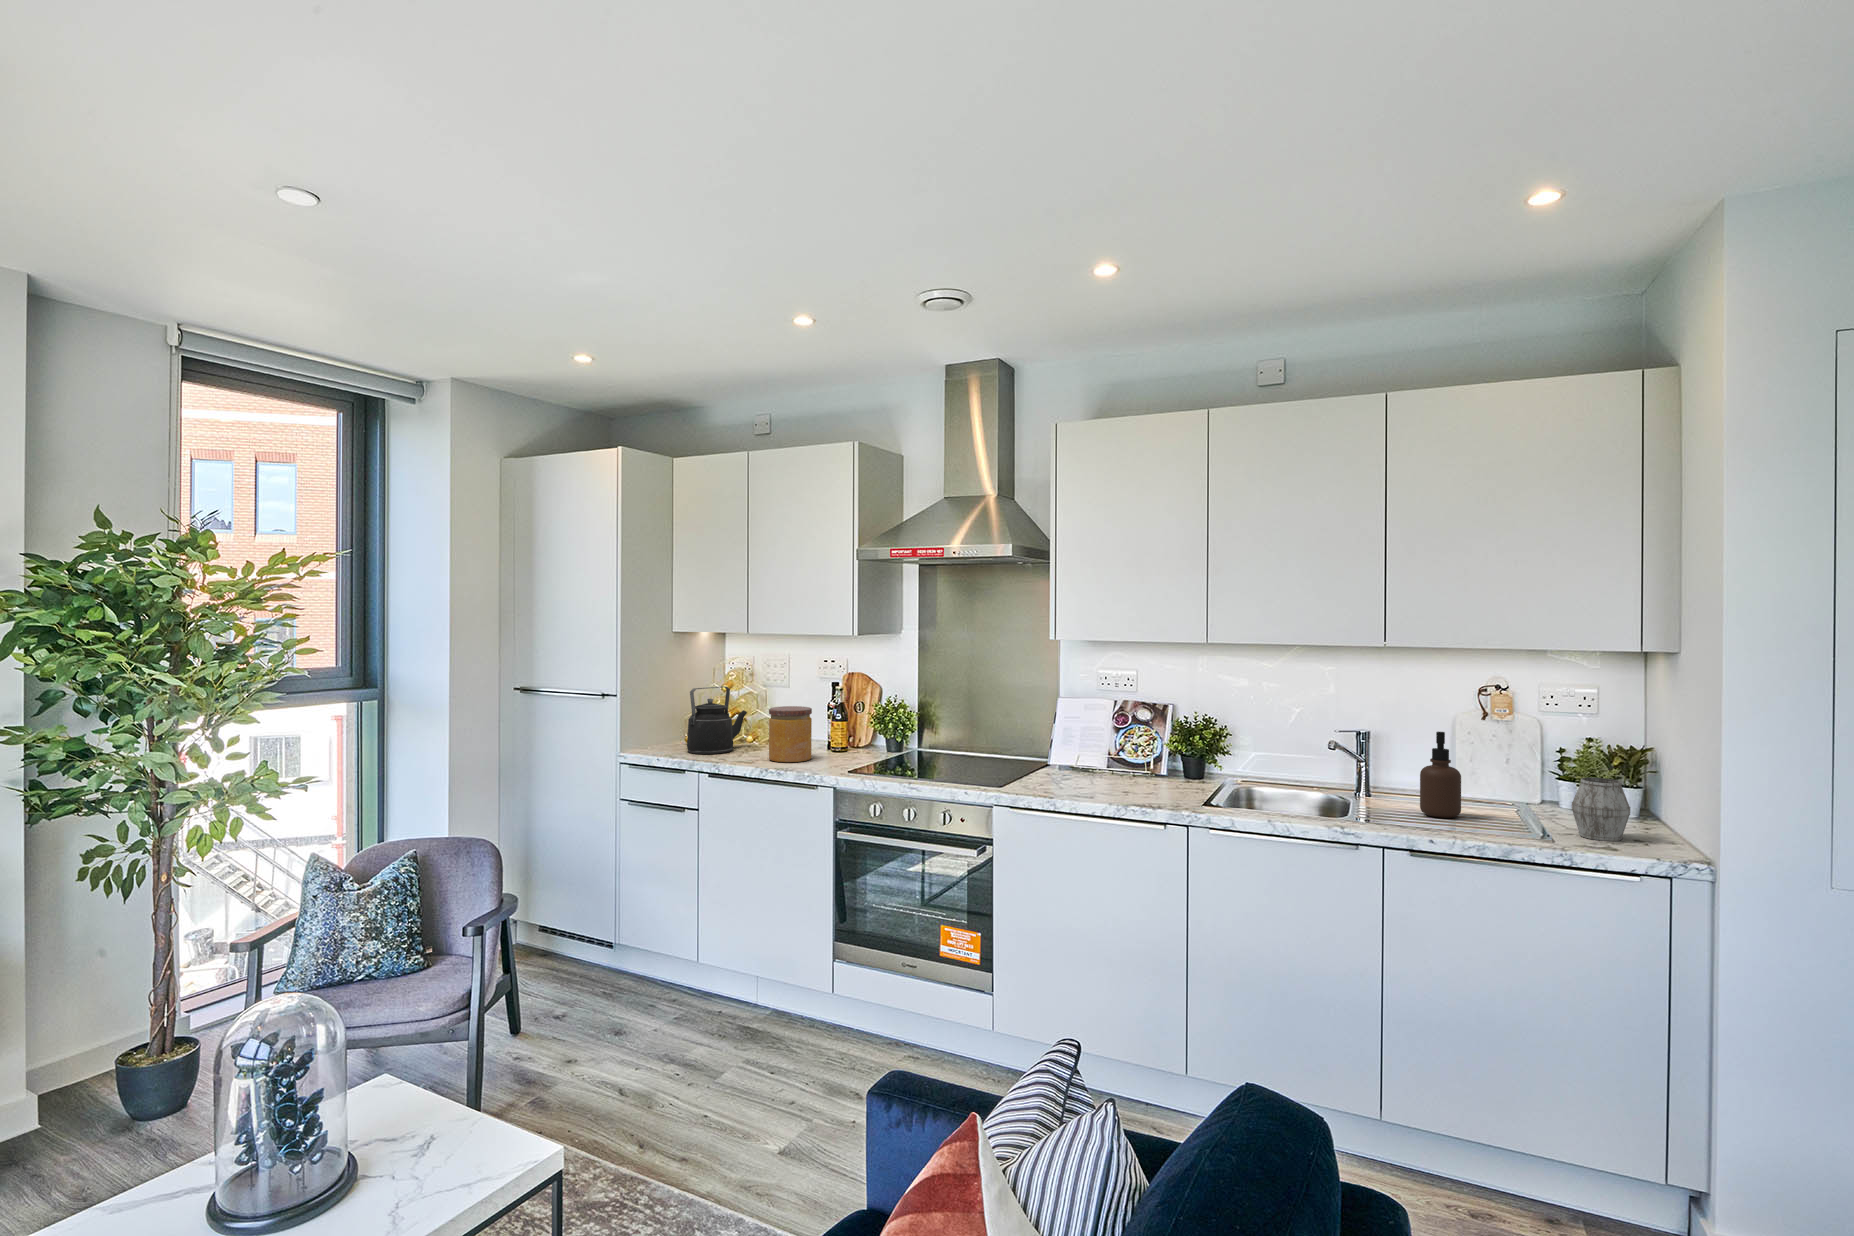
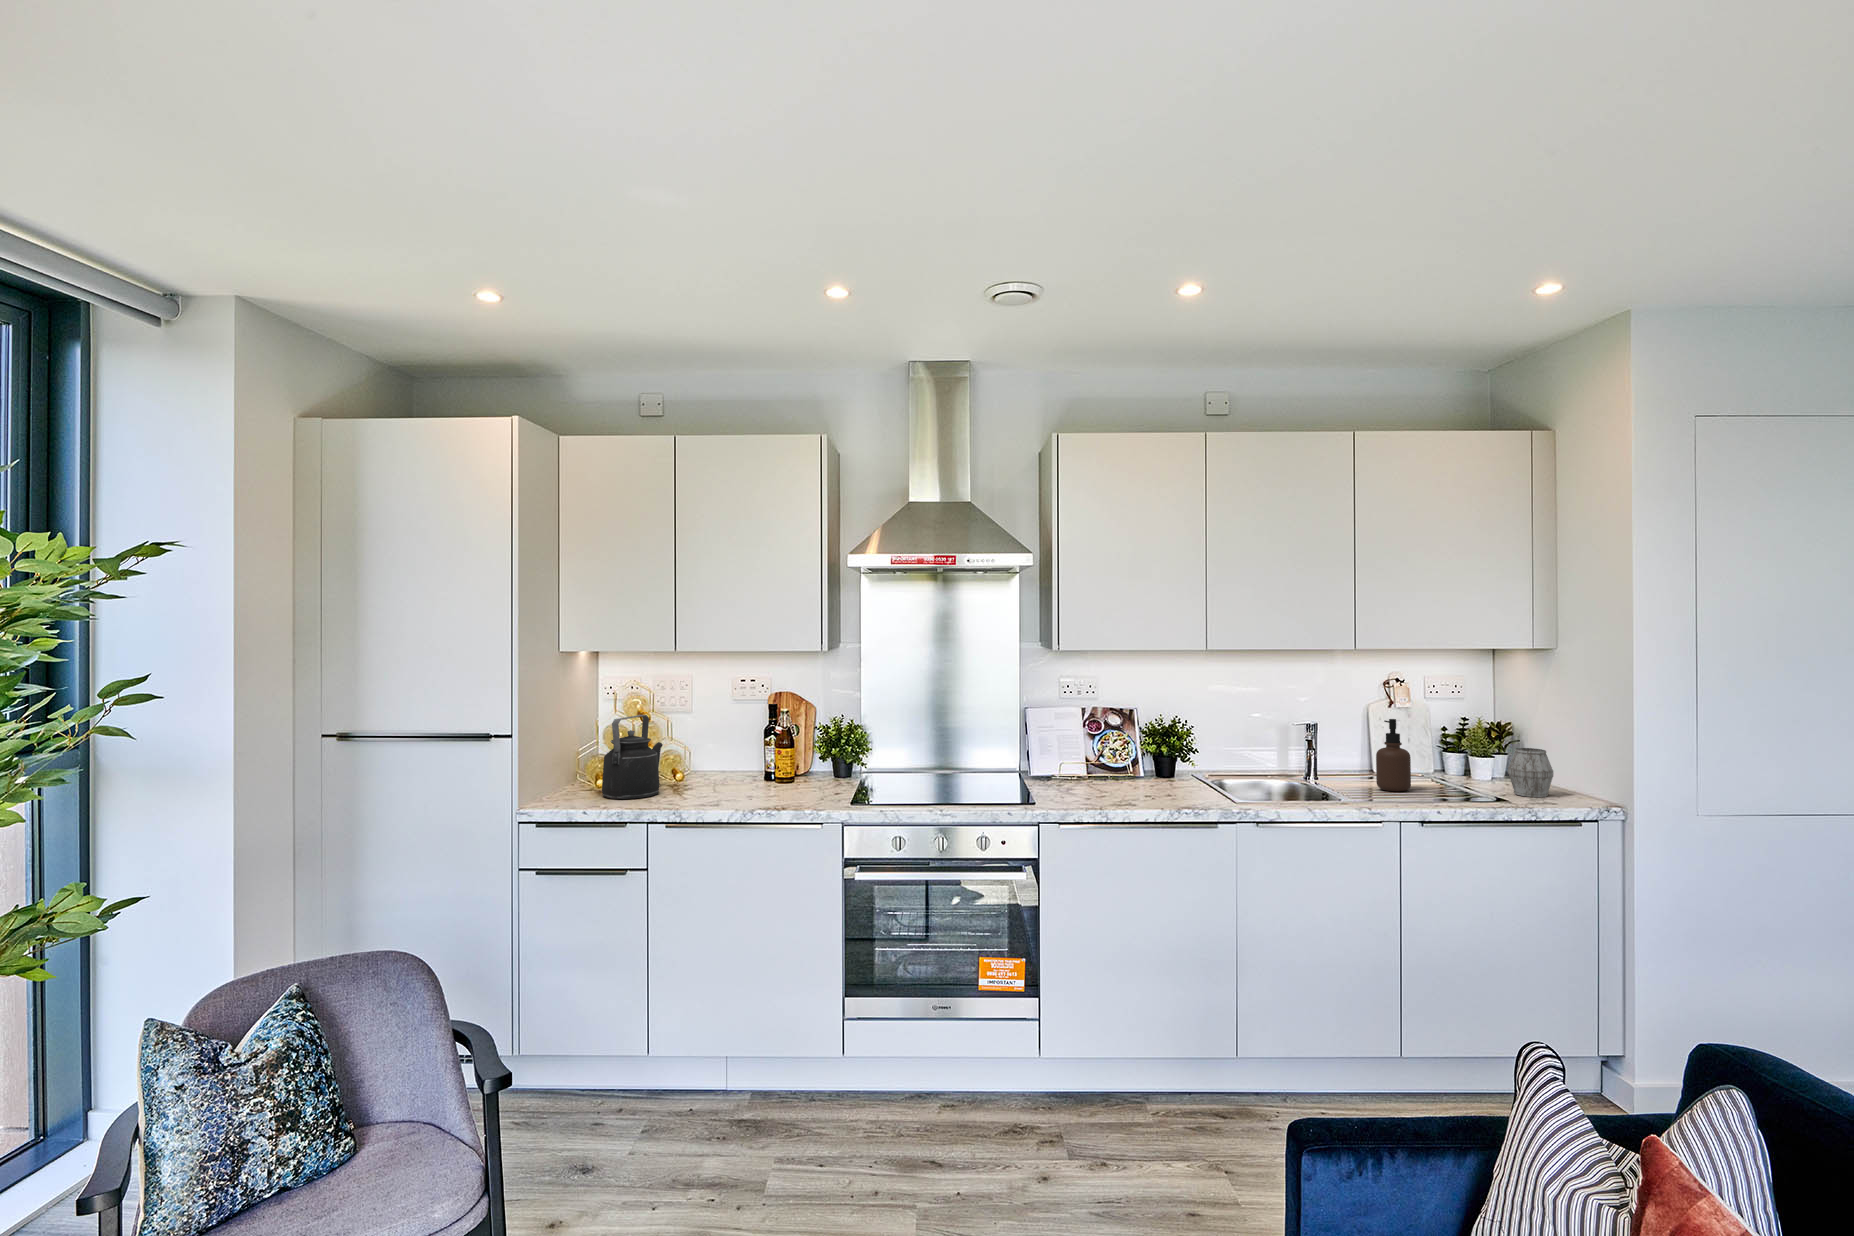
jar: present [769,706,812,762] -> none [725,733,775,799]

